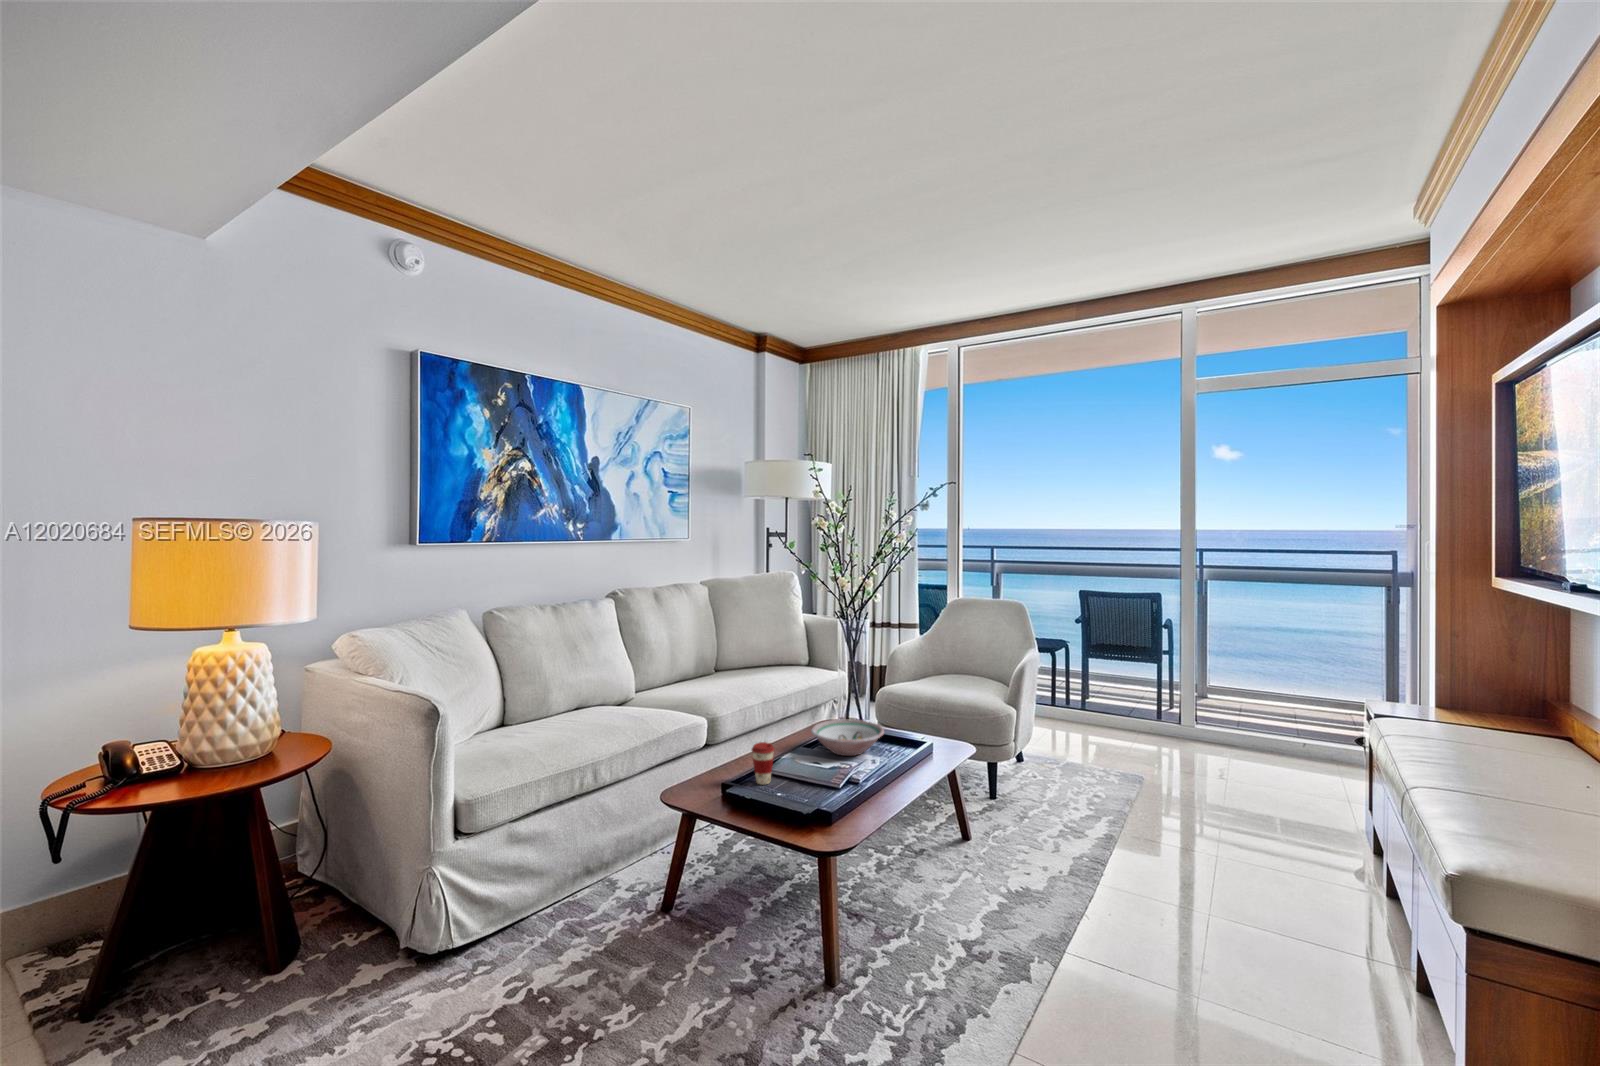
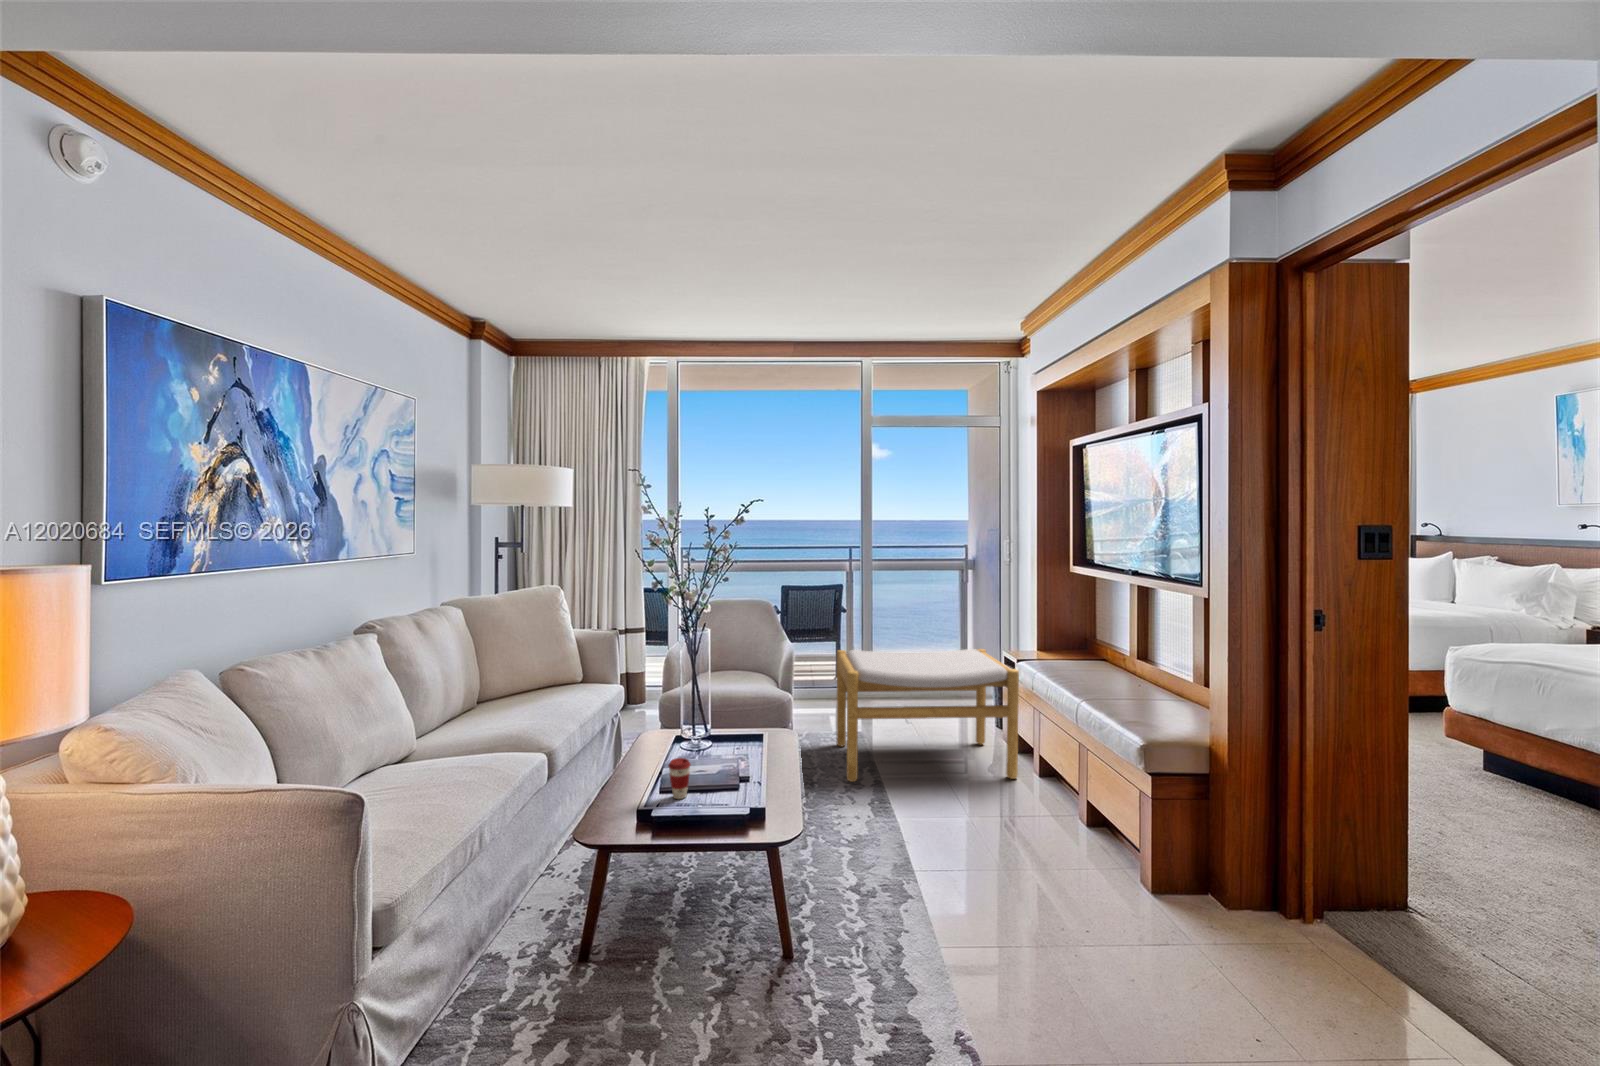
footstool: none [1070,670,1350,894] -> present [836,649,1019,782]
bowl: present [811,719,884,756] -> none [680,721,747,756]

